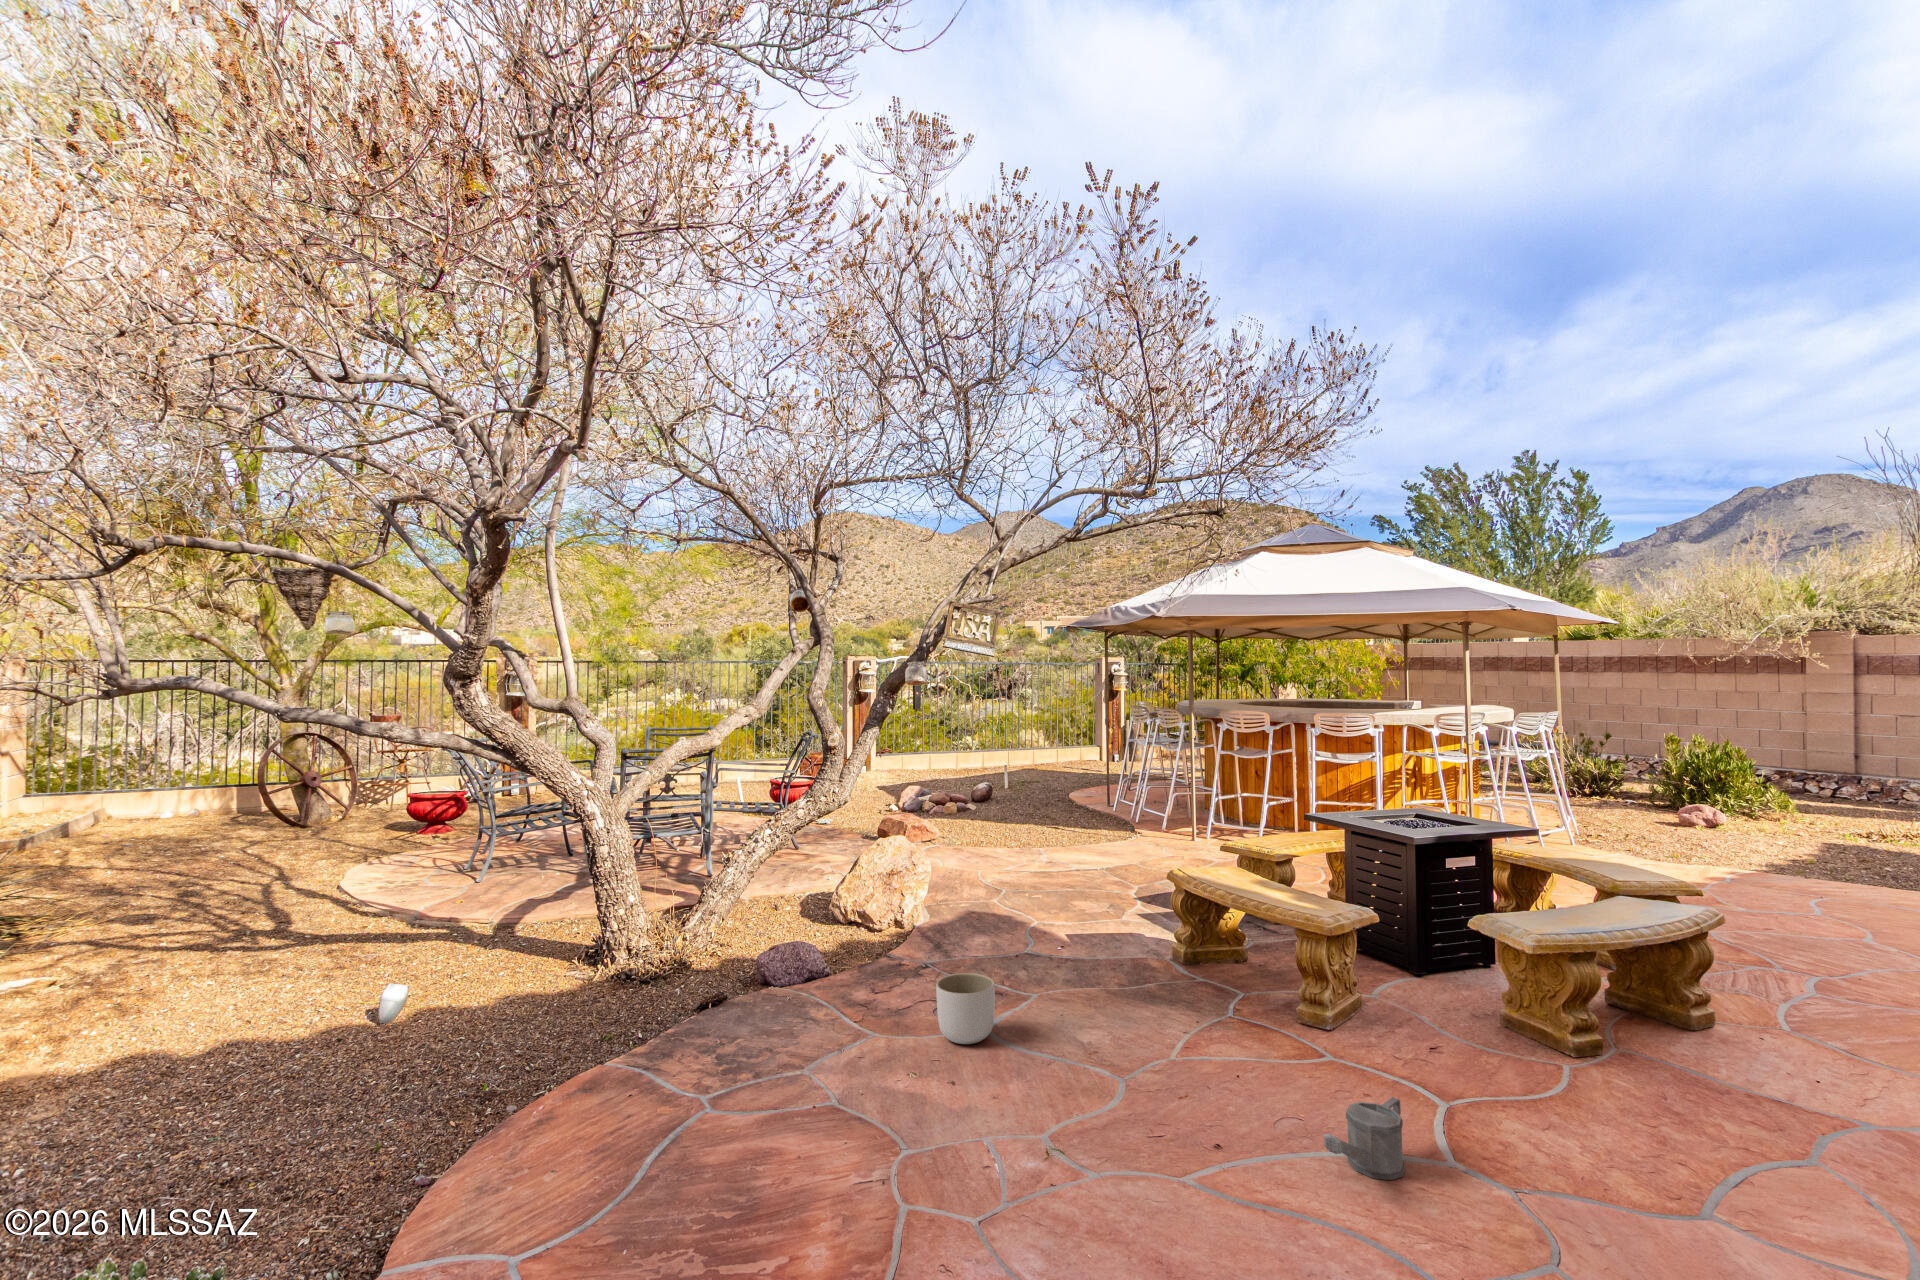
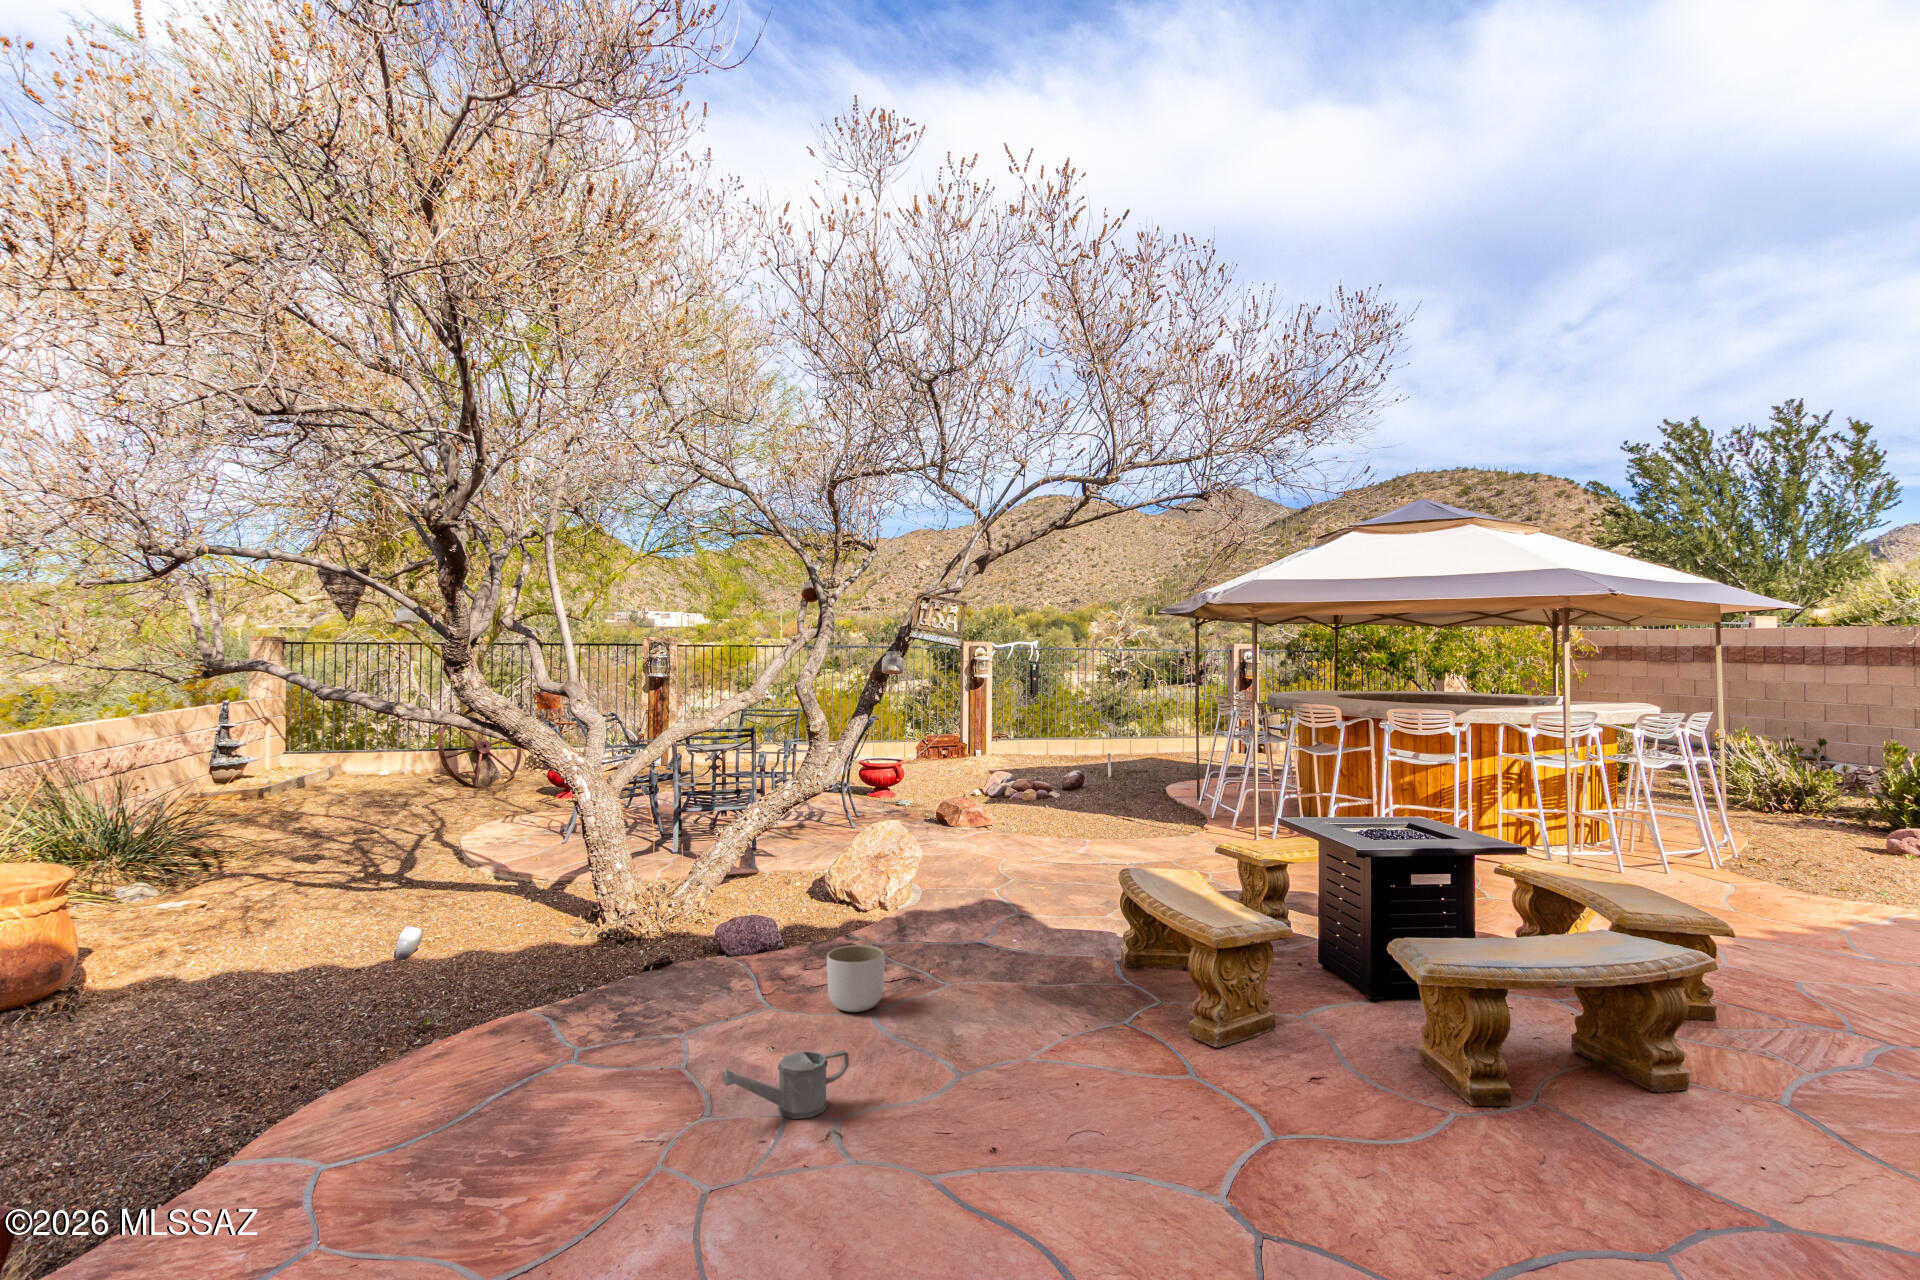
watering can: present [1324,1097,1405,1180] -> present [723,1050,849,1119]

